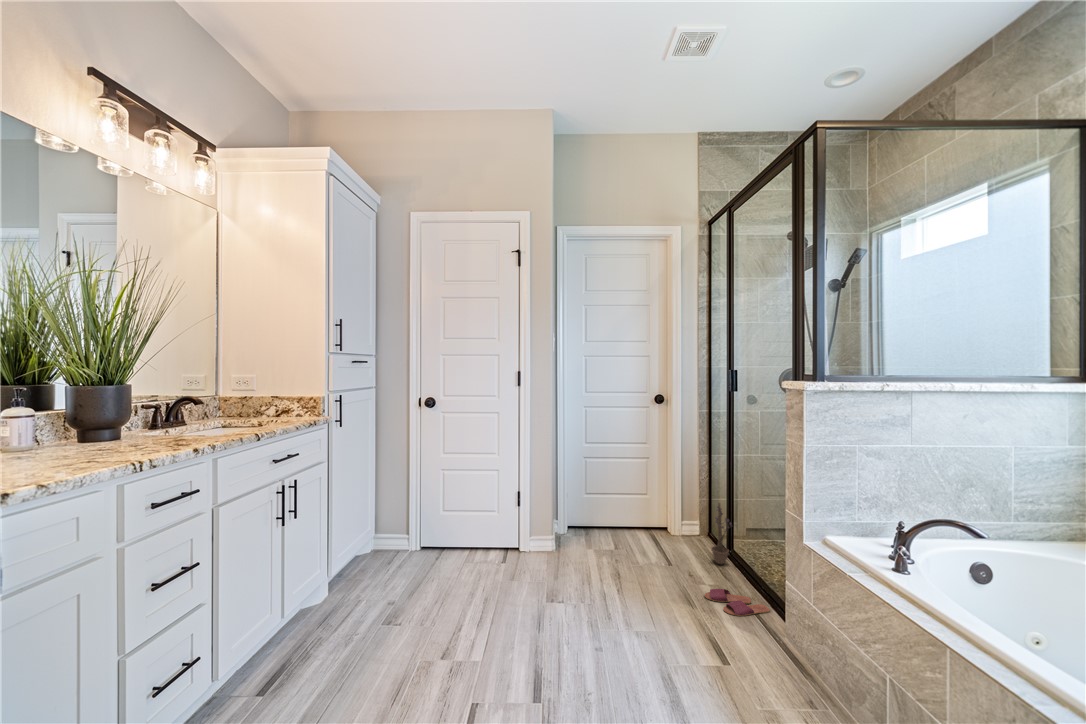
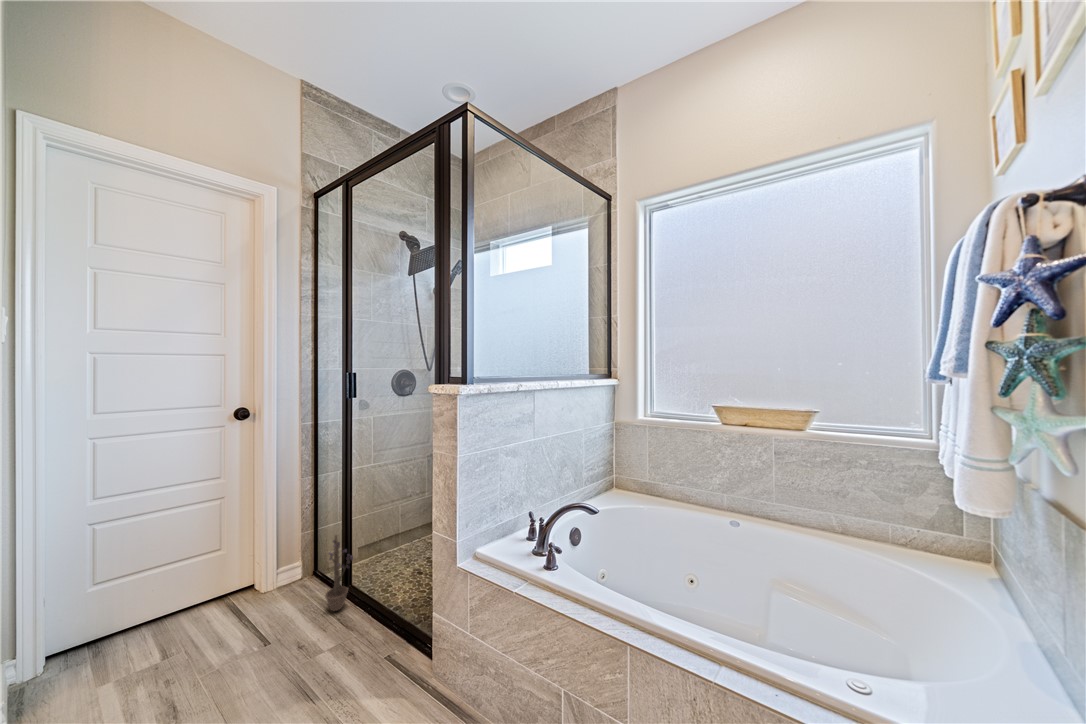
slippers: present [705,589,770,616] -> none [327,644,408,687]

